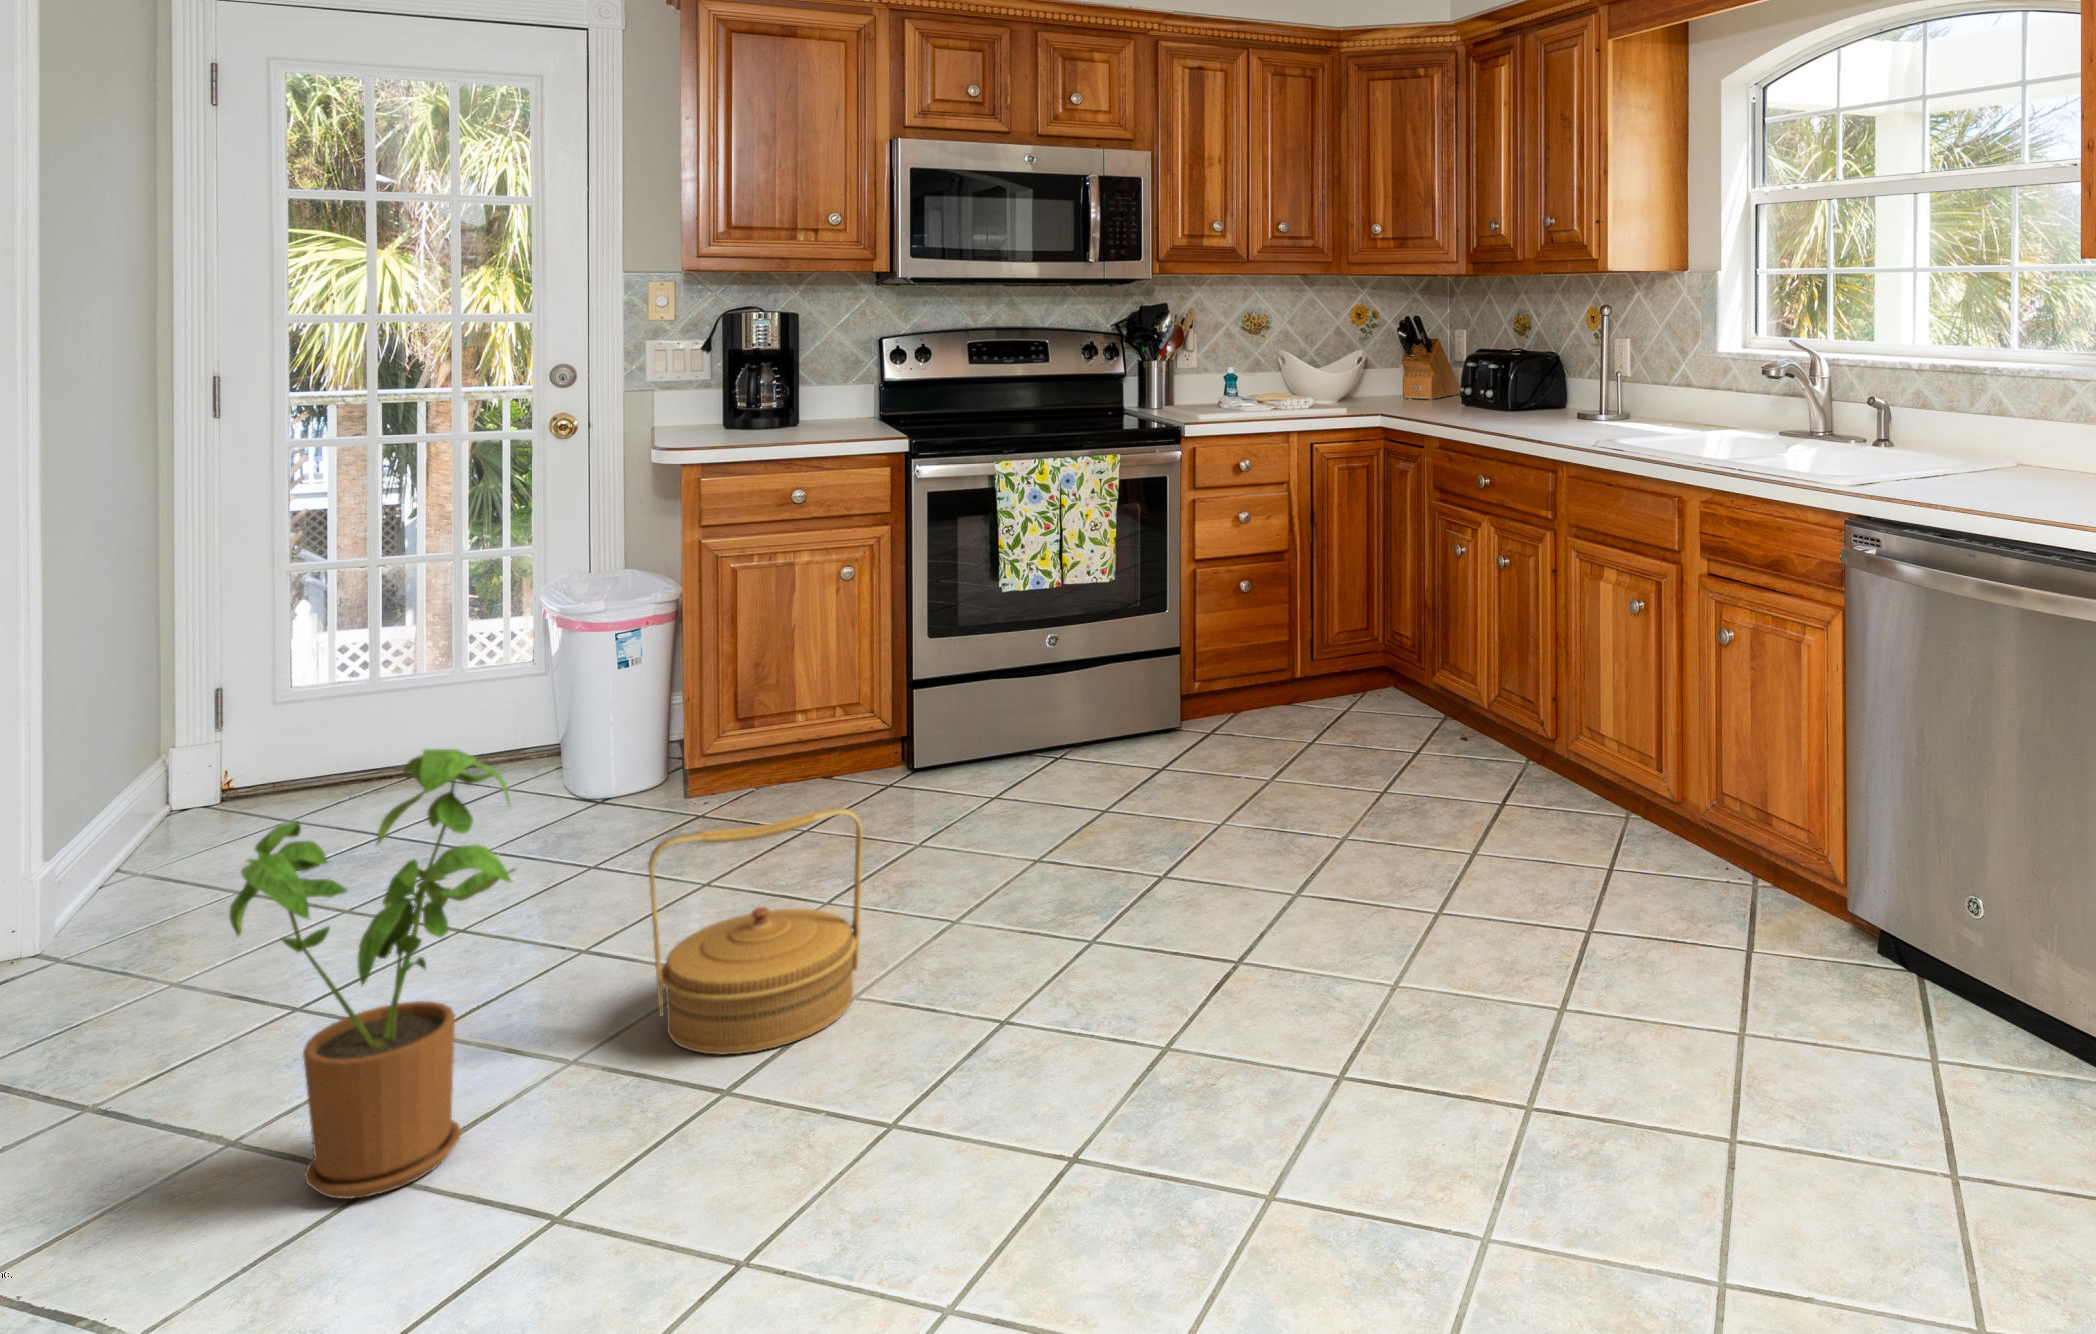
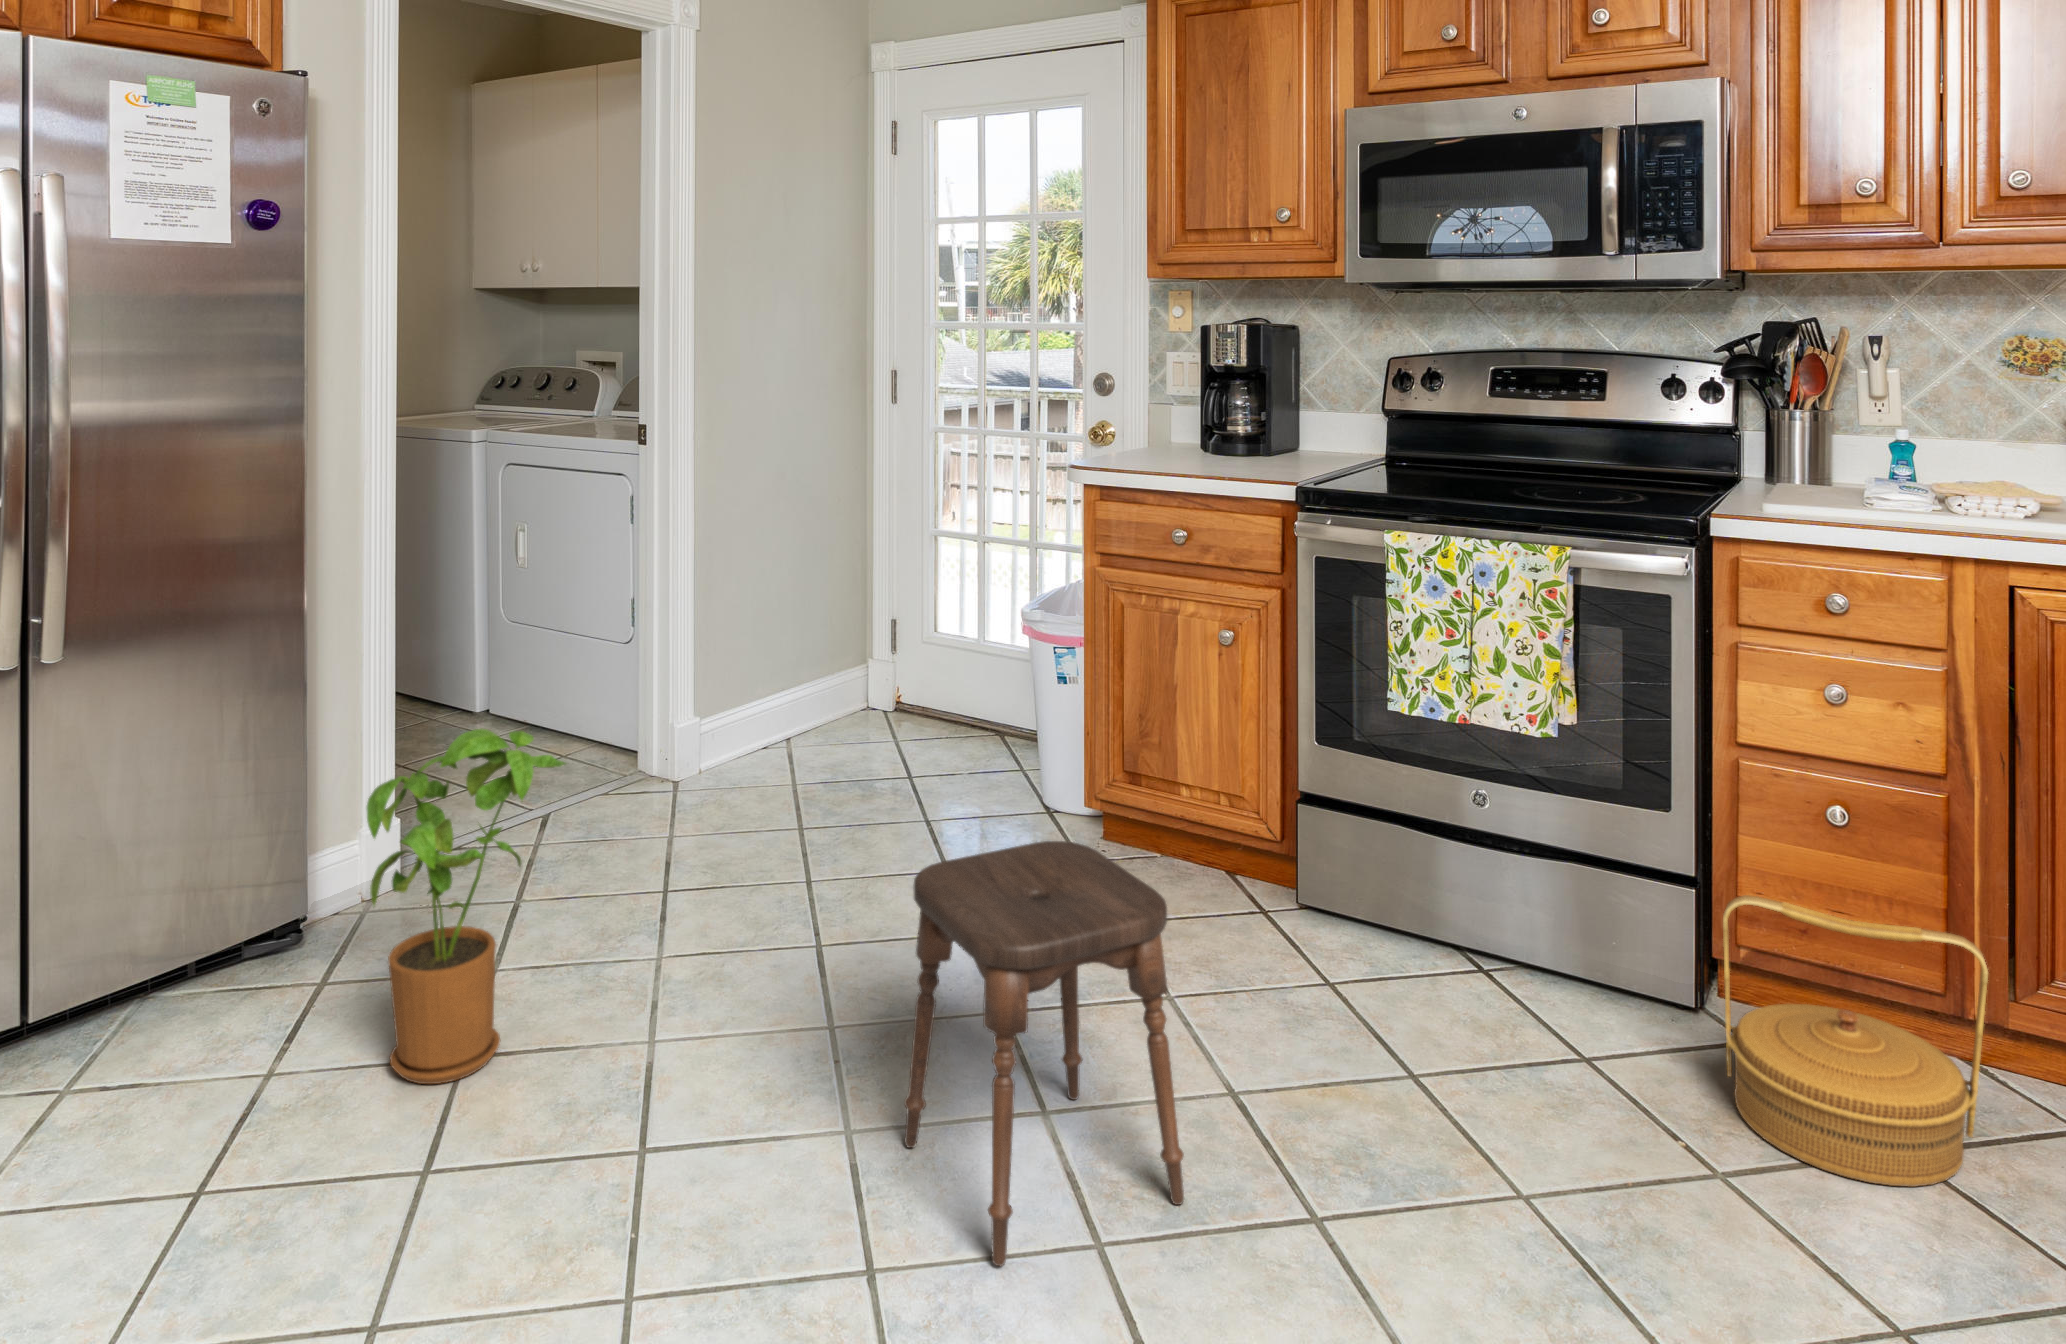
stool: none [931,692,1128,965] -> present [904,841,1184,1266]
basket: present [648,807,863,1054] -> present [1723,895,1988,1187]

